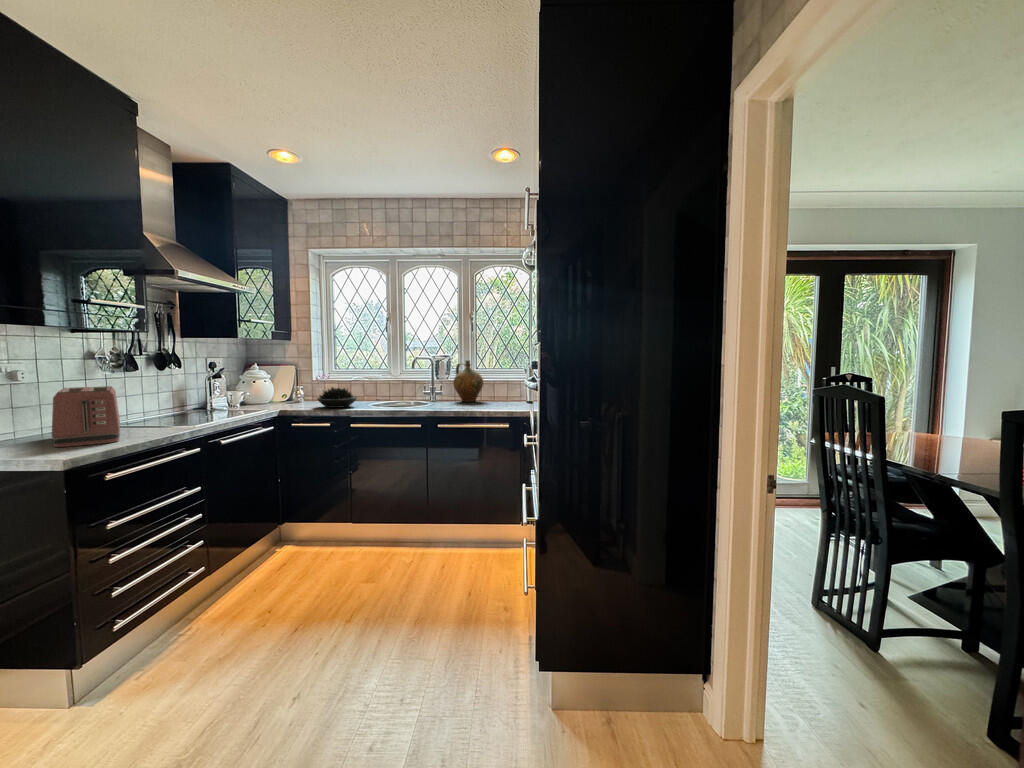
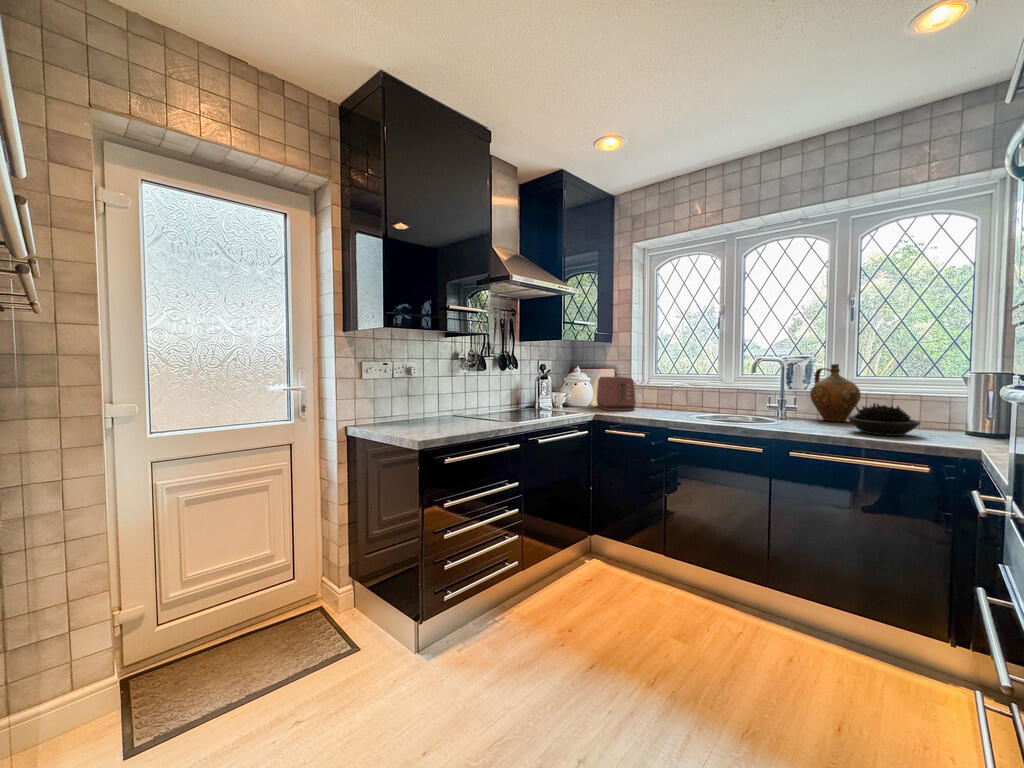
toaster: present [52,386,120,447] -> present [597,377,636,411]
succulent plant: present [317,387,357,408] -> present [848,403,920,436]

